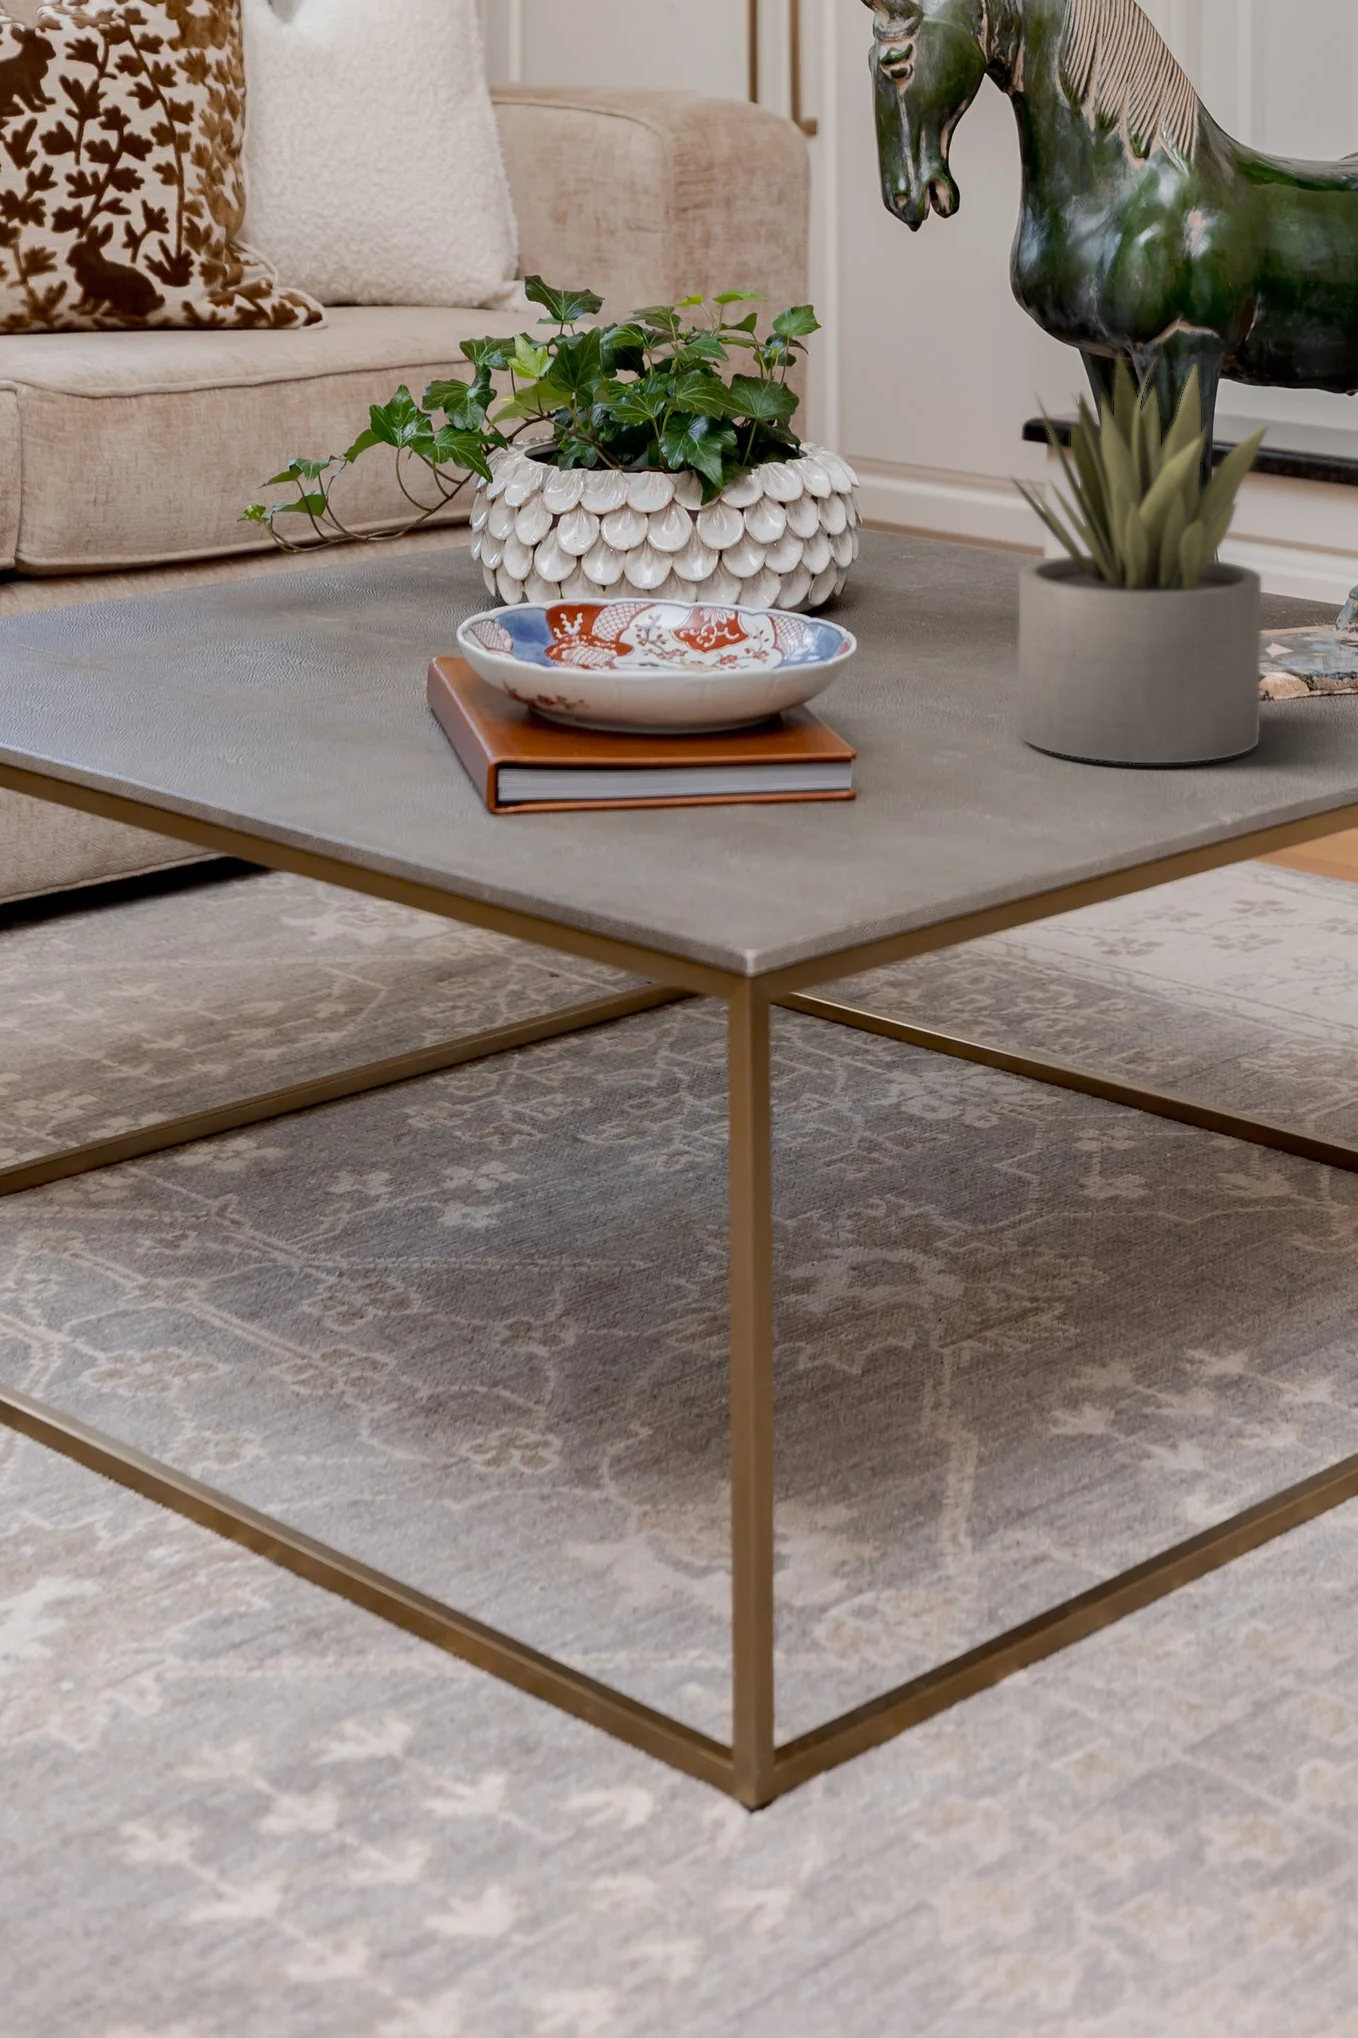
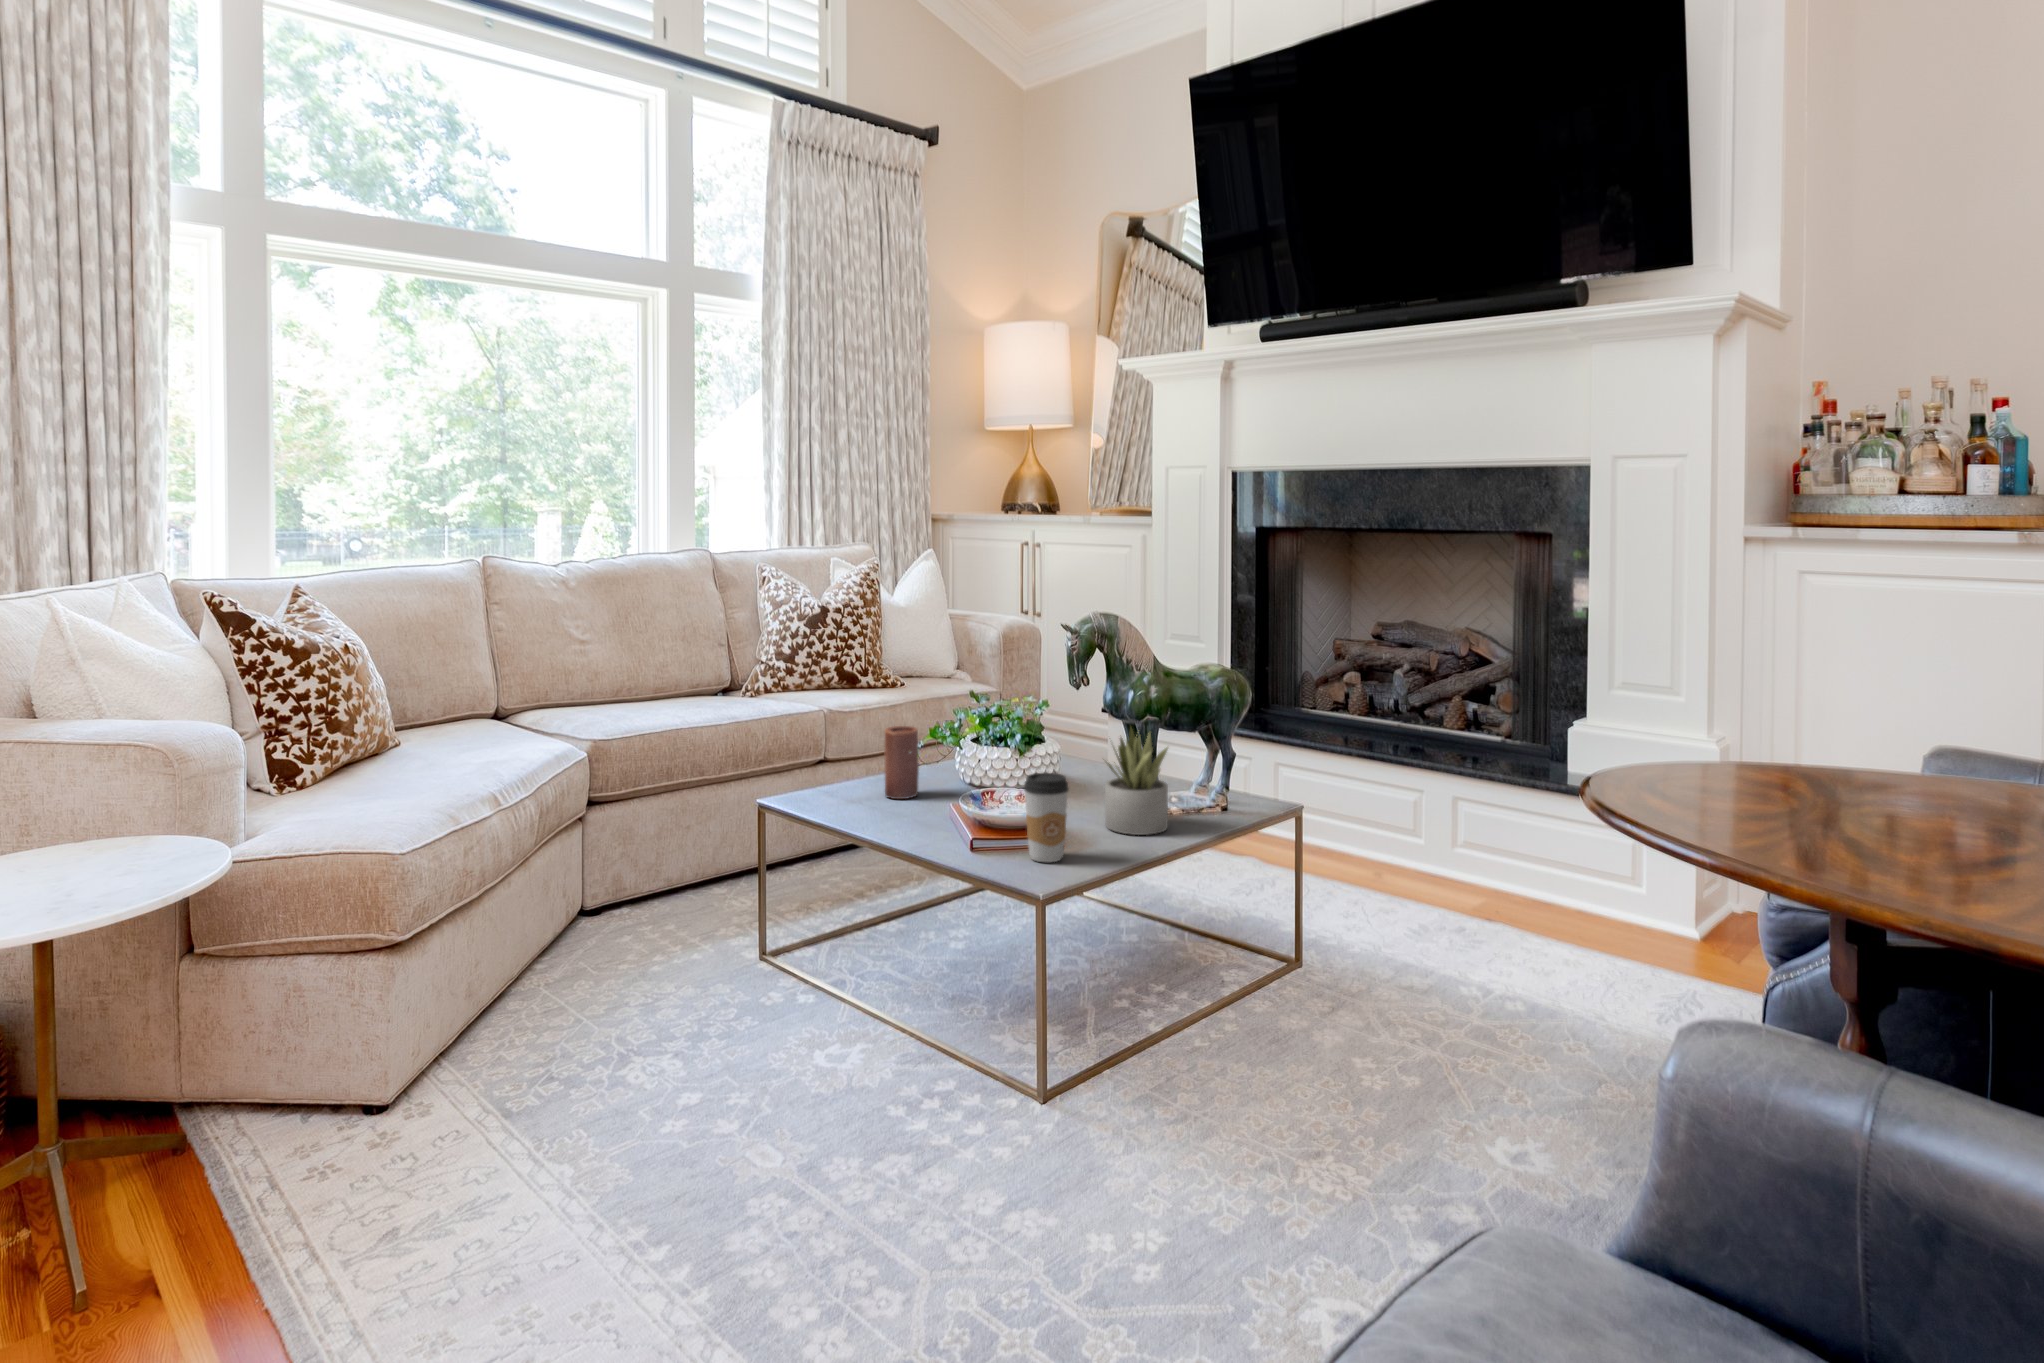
candle: none [187,384,316,653] -> present [884,726,919,799]
coffee cup: none [693,505,874,854] -> present [1024,773,1068,862]

